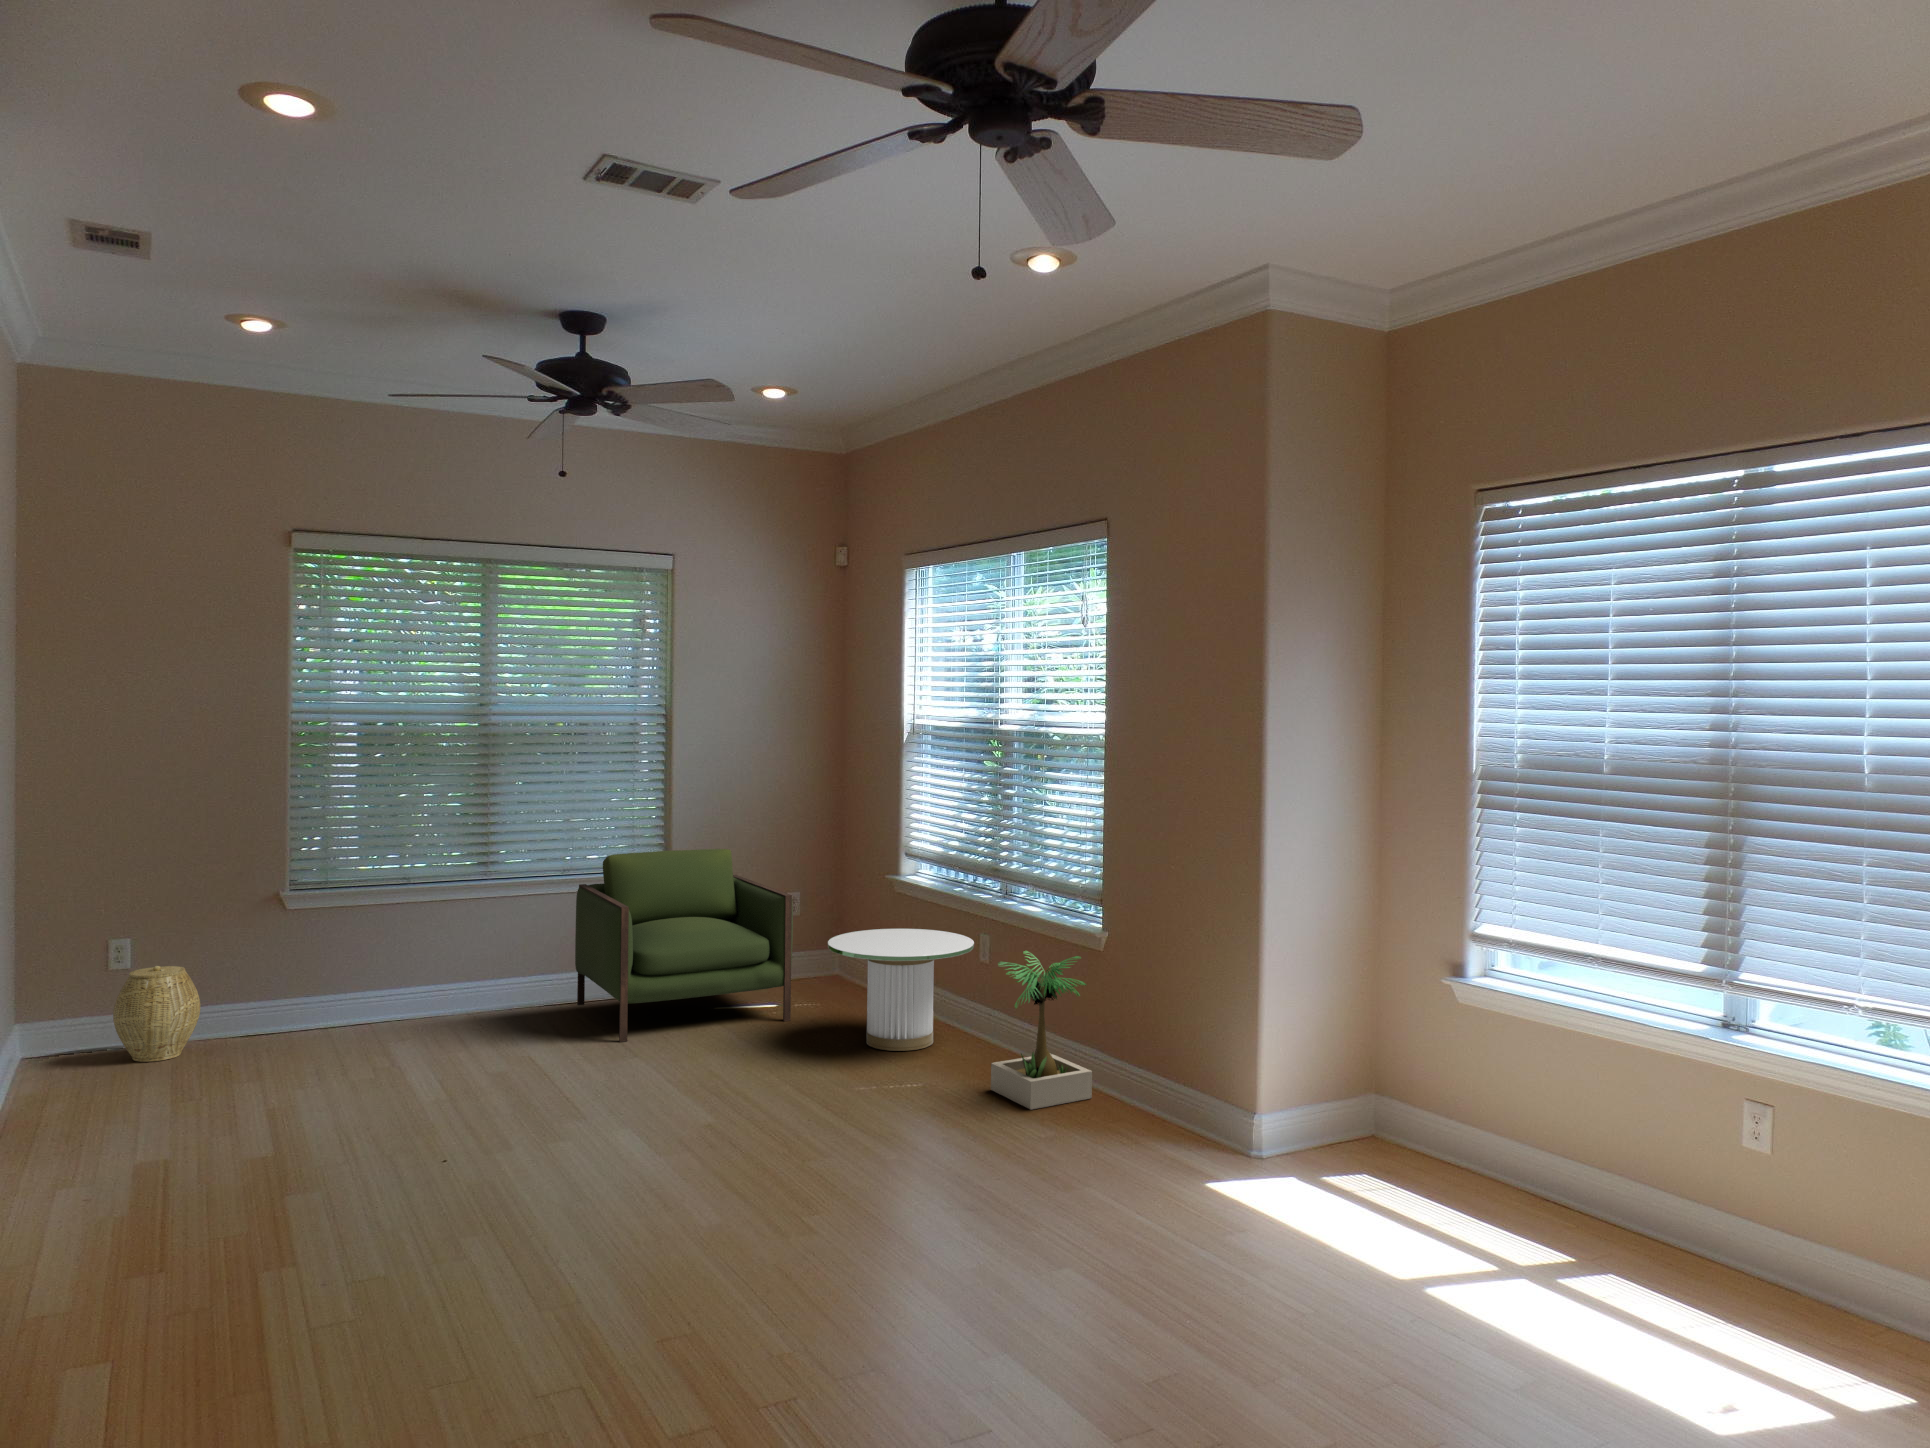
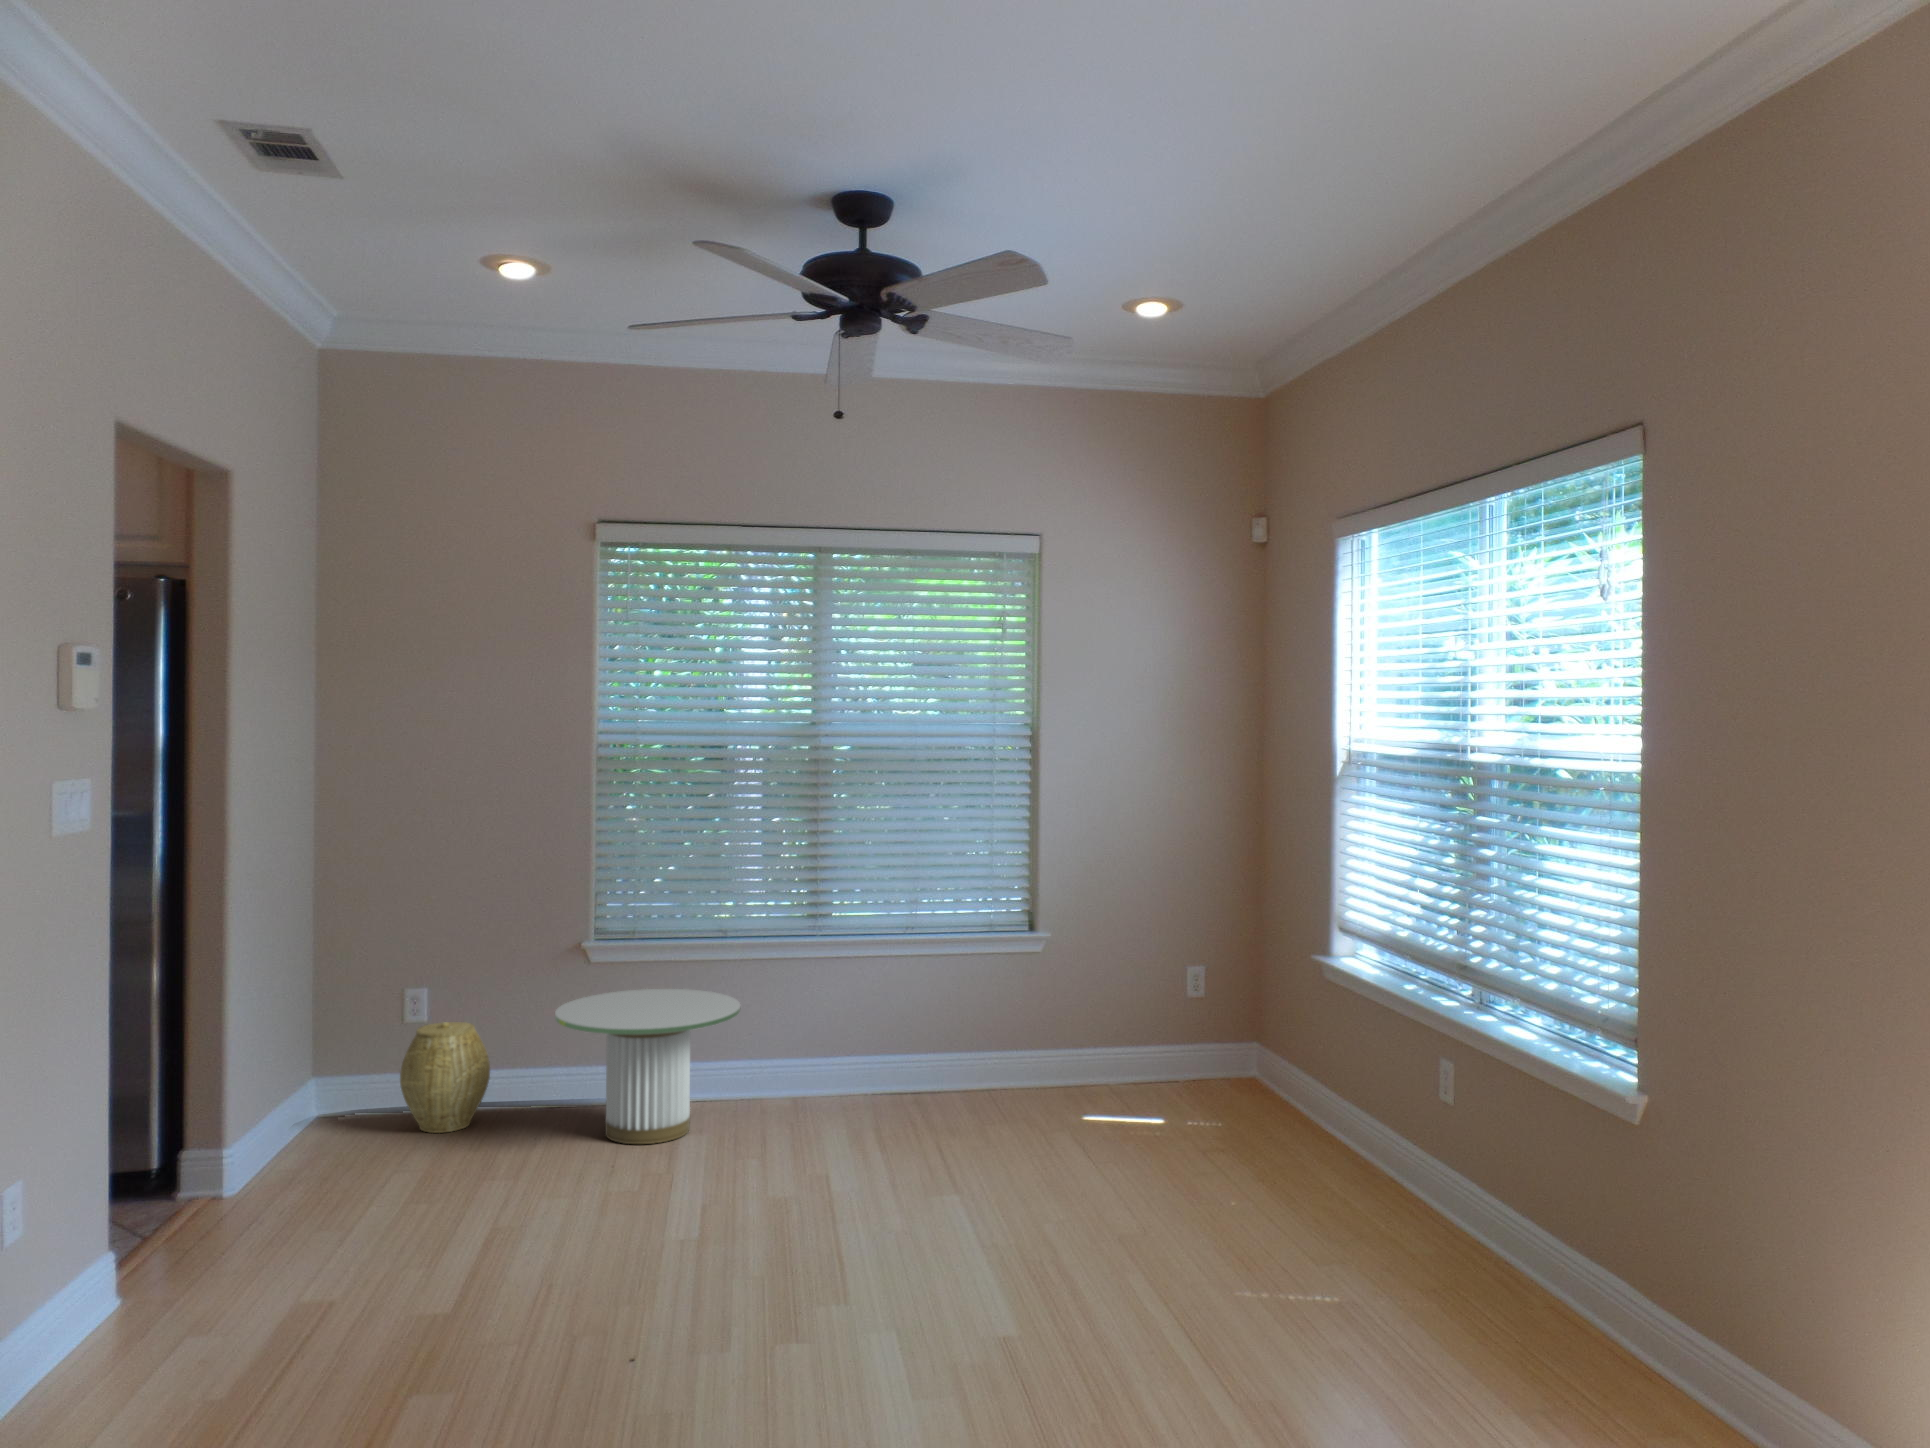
armchair: present [575,849,793,1042] -> none [911,910,1178,1165]
side table: present [828,929,974,1051] -> present [555,989,740,1144]
potted plant: present [991,951,1092,1110] -> none [1434,1108,1630,1383]

